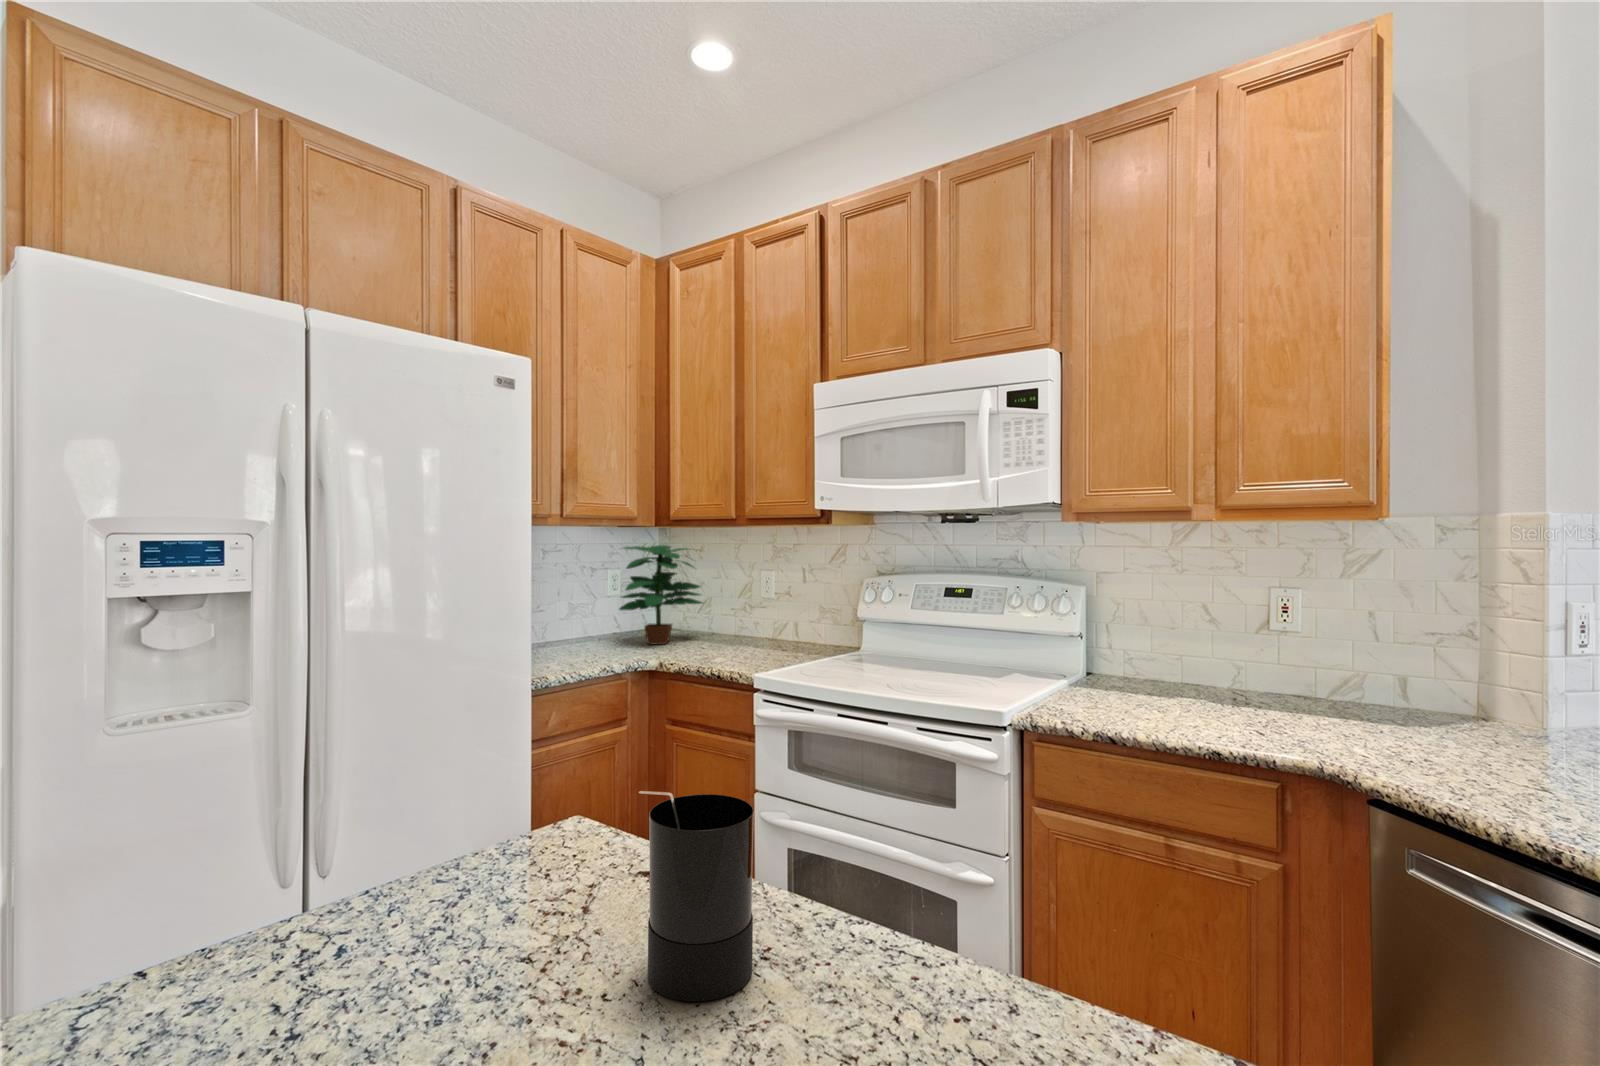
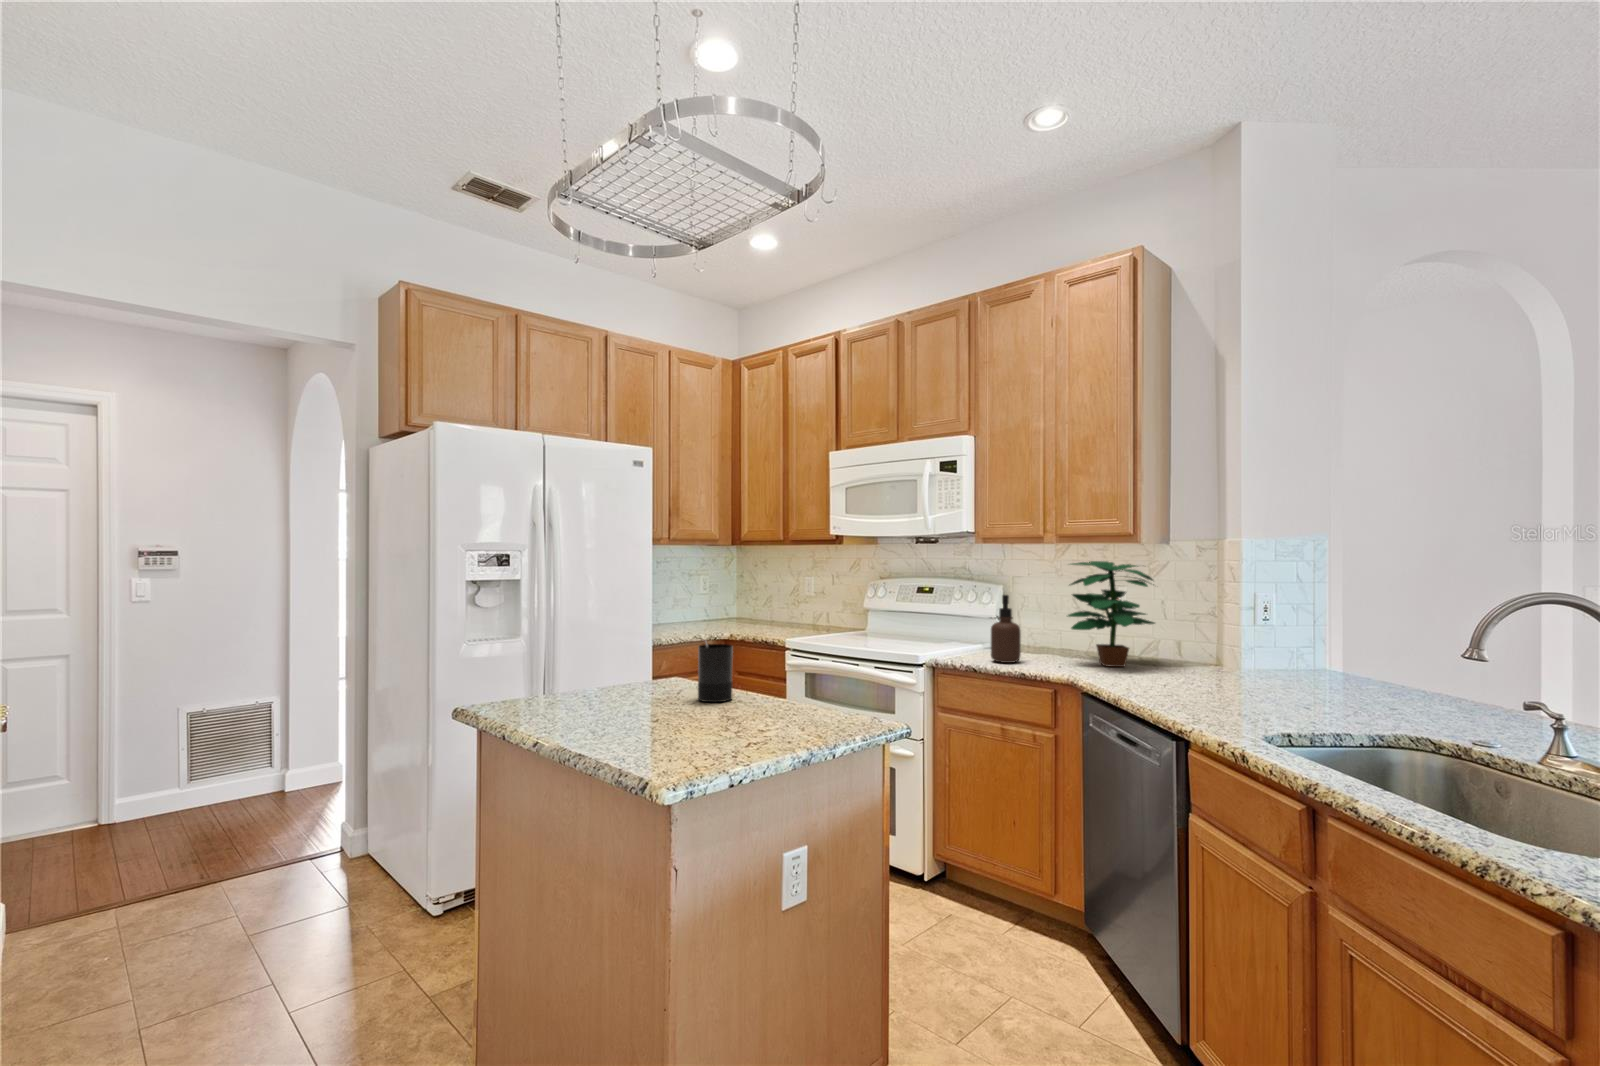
potted plant: present [619,545,702,644] -> present [1068,561,1155,667]
soap dispenser: none [1126,607,1180,725] -> present [991,595,1021,663]

